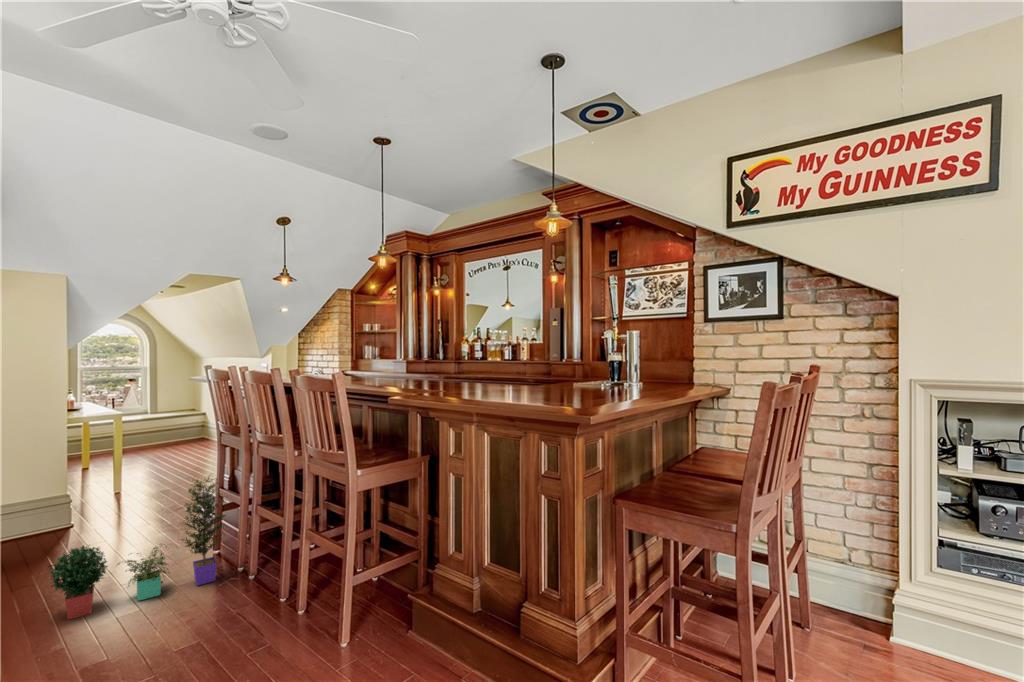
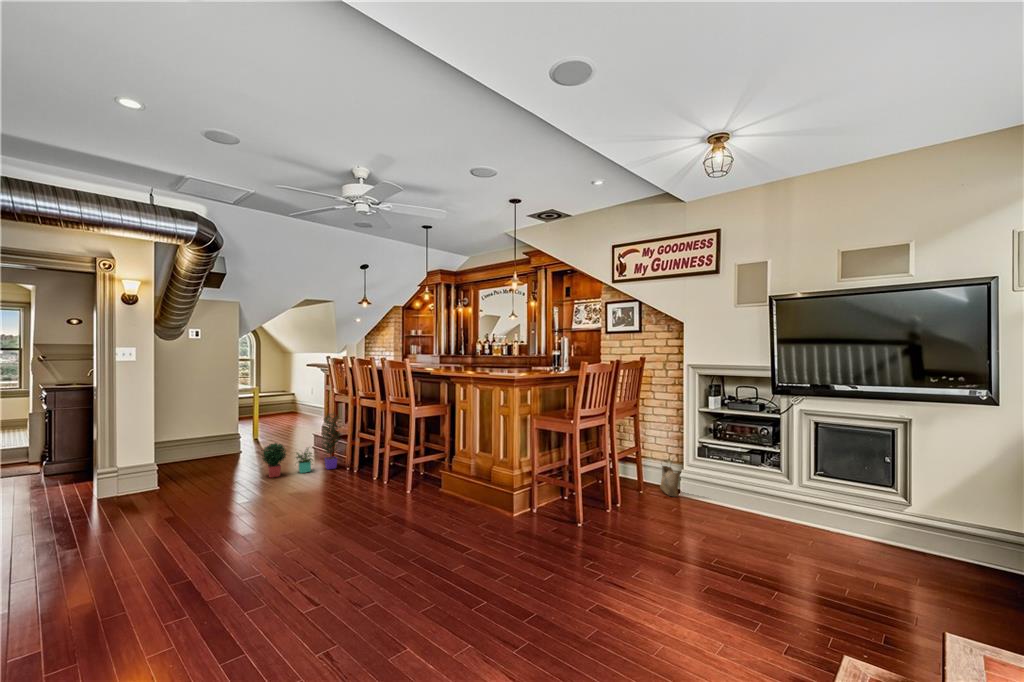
woven basket: none [844,559,902,648] -> present [660,466,680,497]

